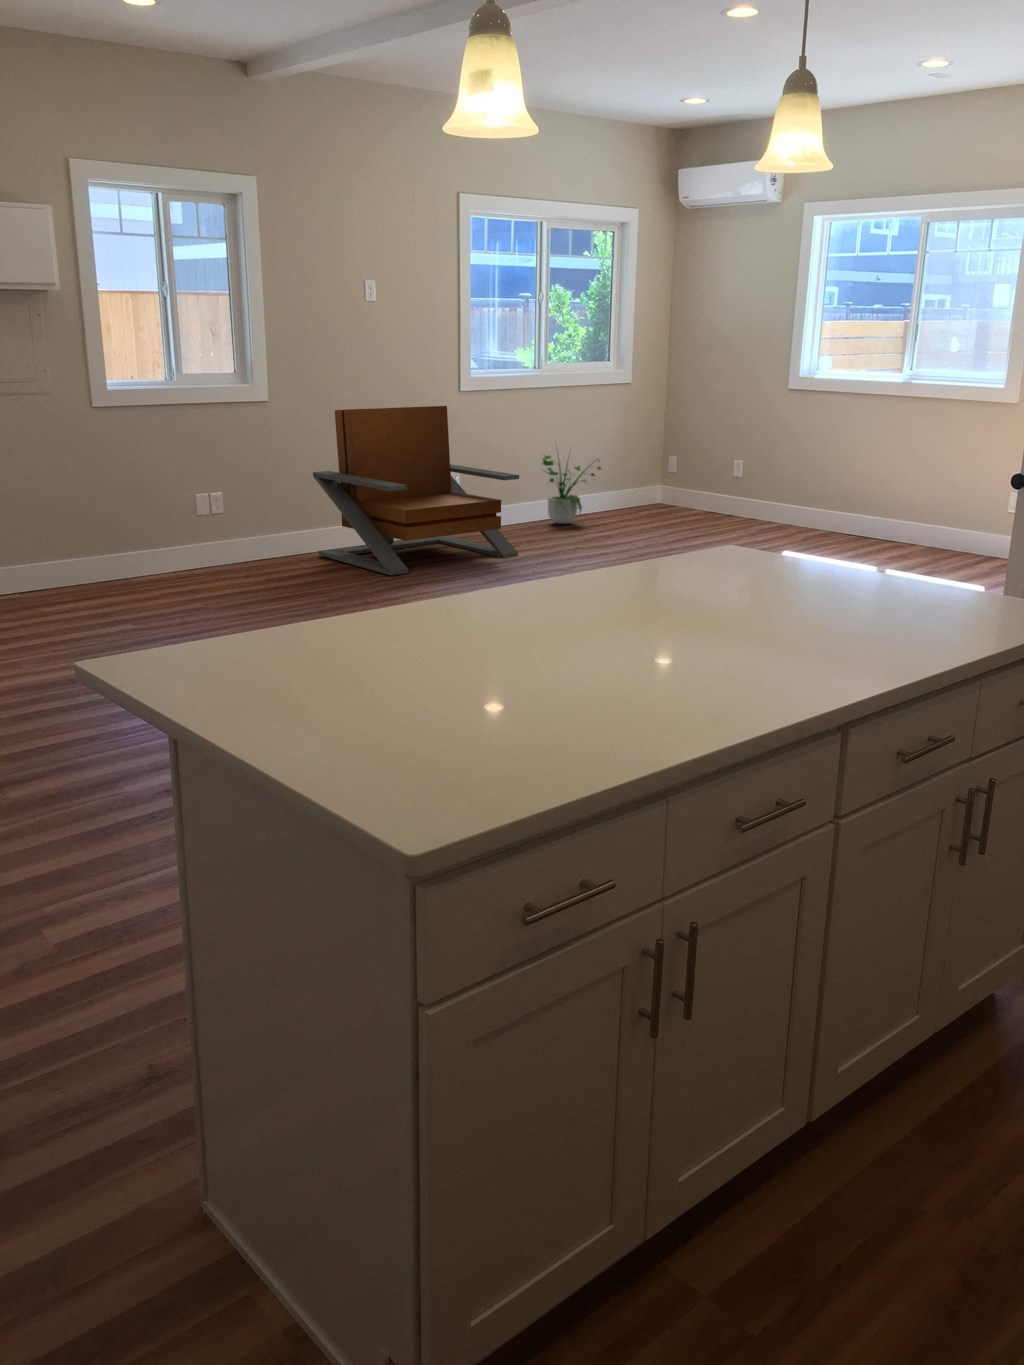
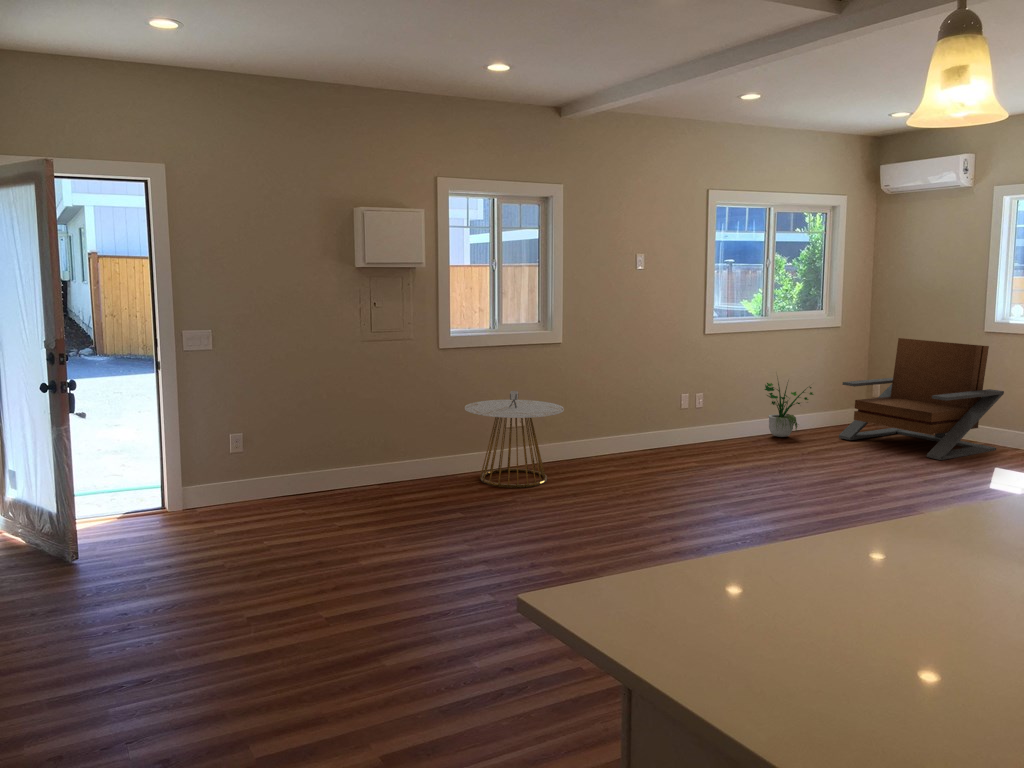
lounge chair: present [313,406,519,575] -> present [839,338,1004,460]
side table: none [134,465,270,592] -> present [465,391,564,488]

